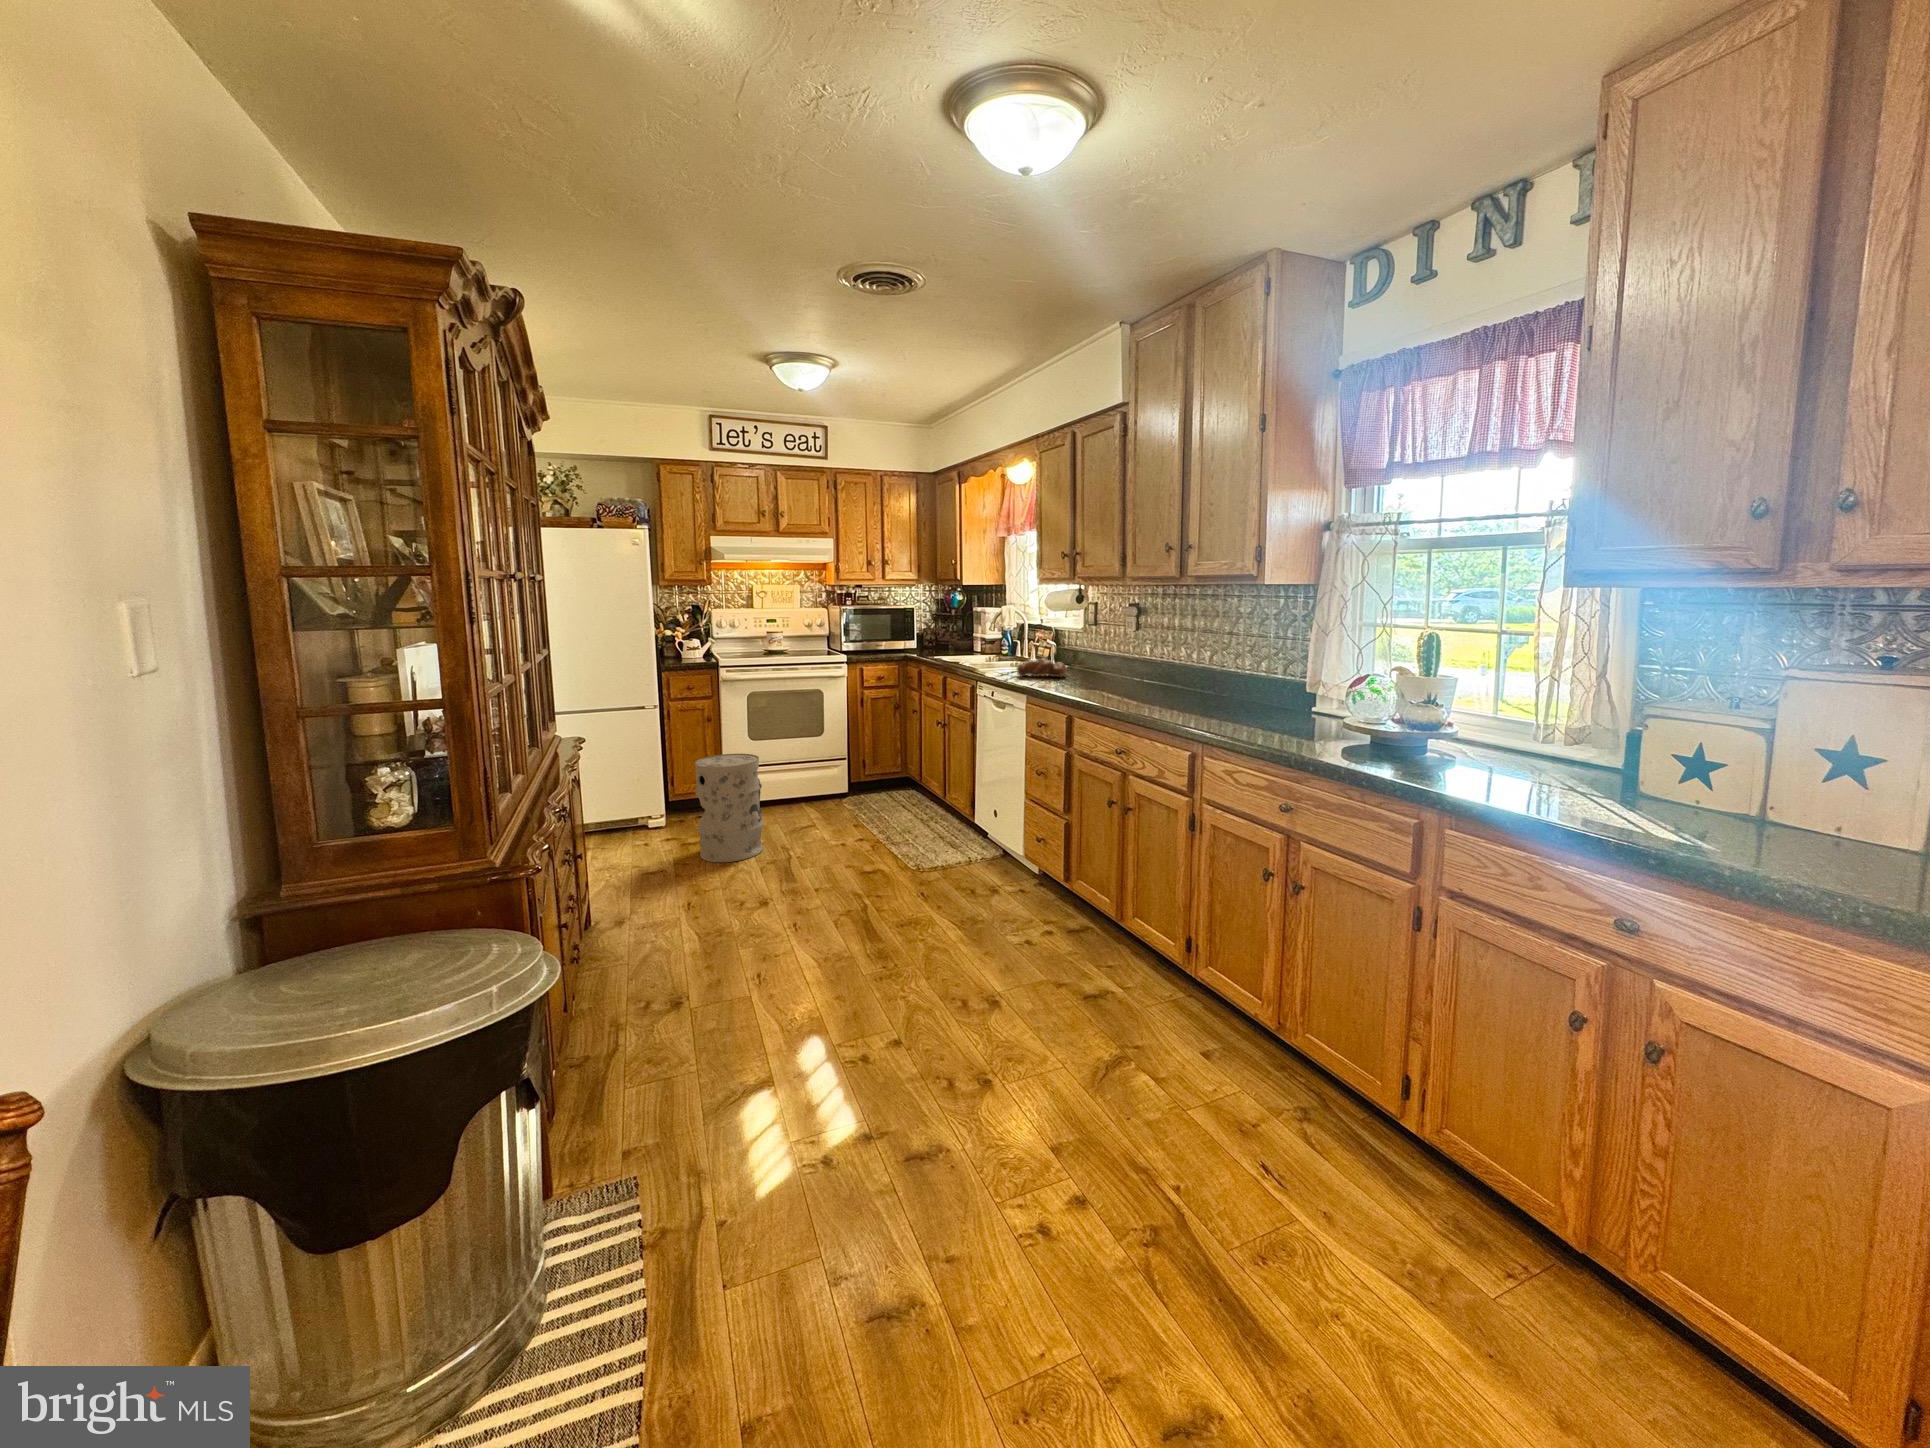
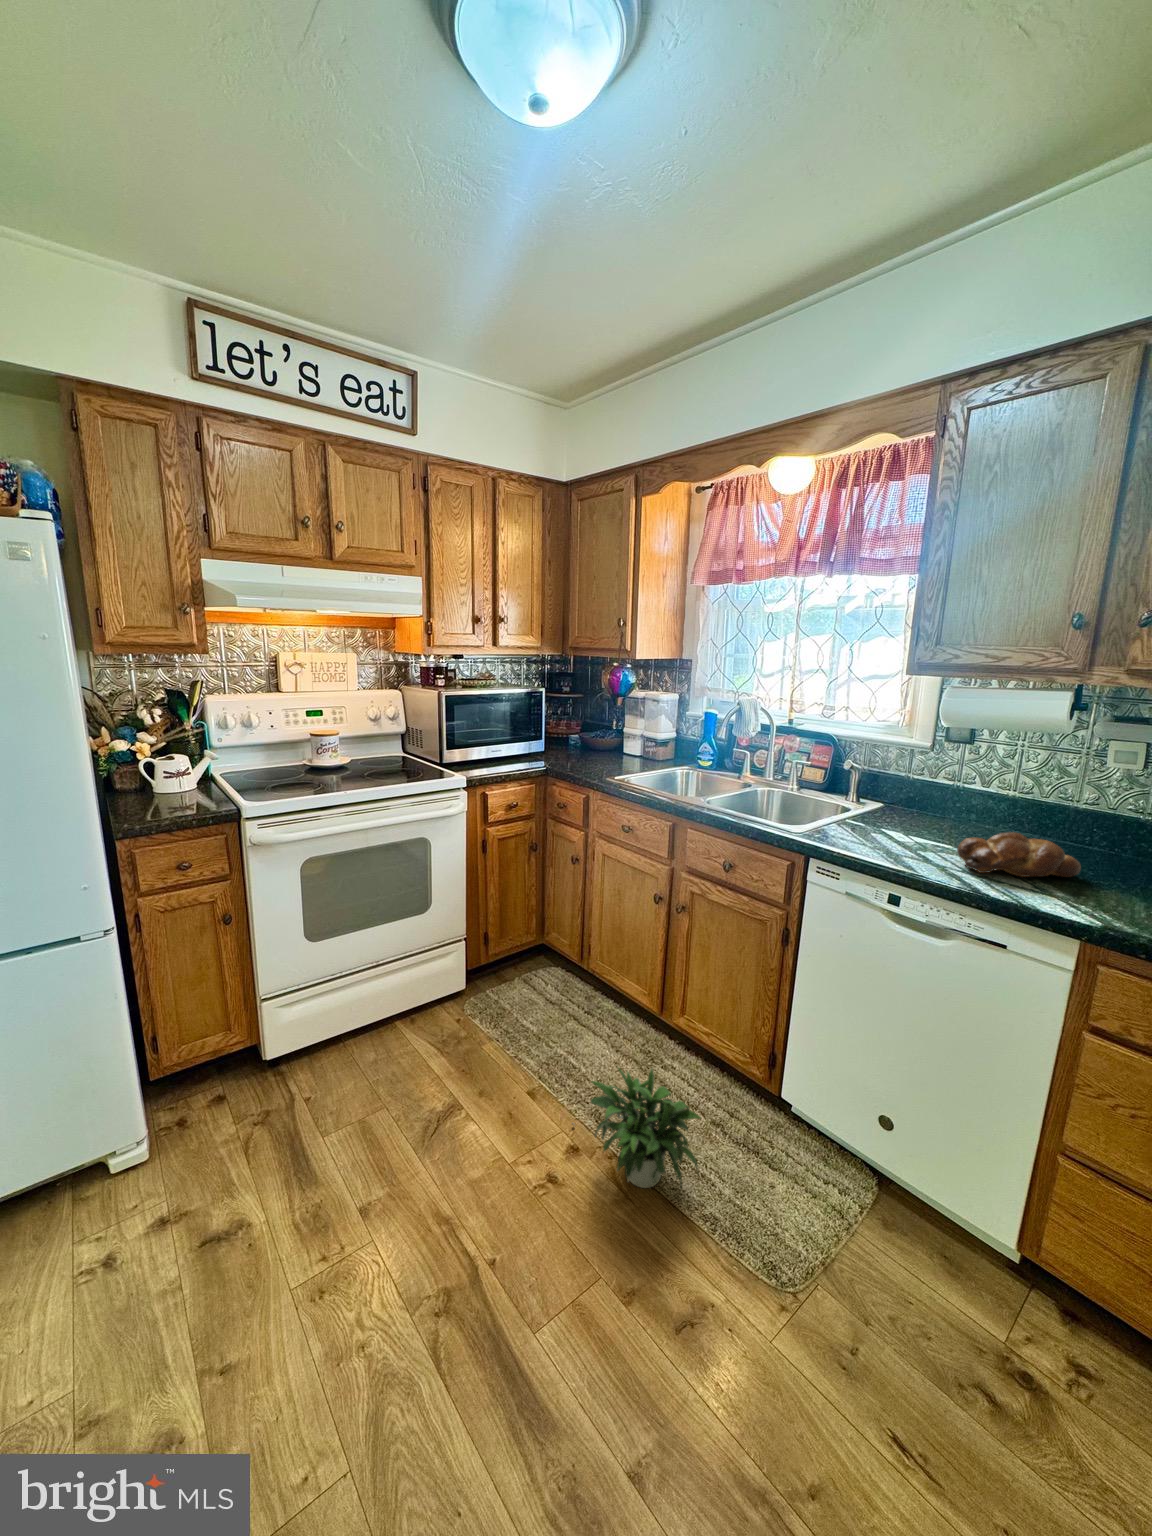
trash can: present [695,754,764,862] -> none [246,1059,413,1380]
potted plant: none [859,787,911,844] -> present [573,1067,701,1188]

